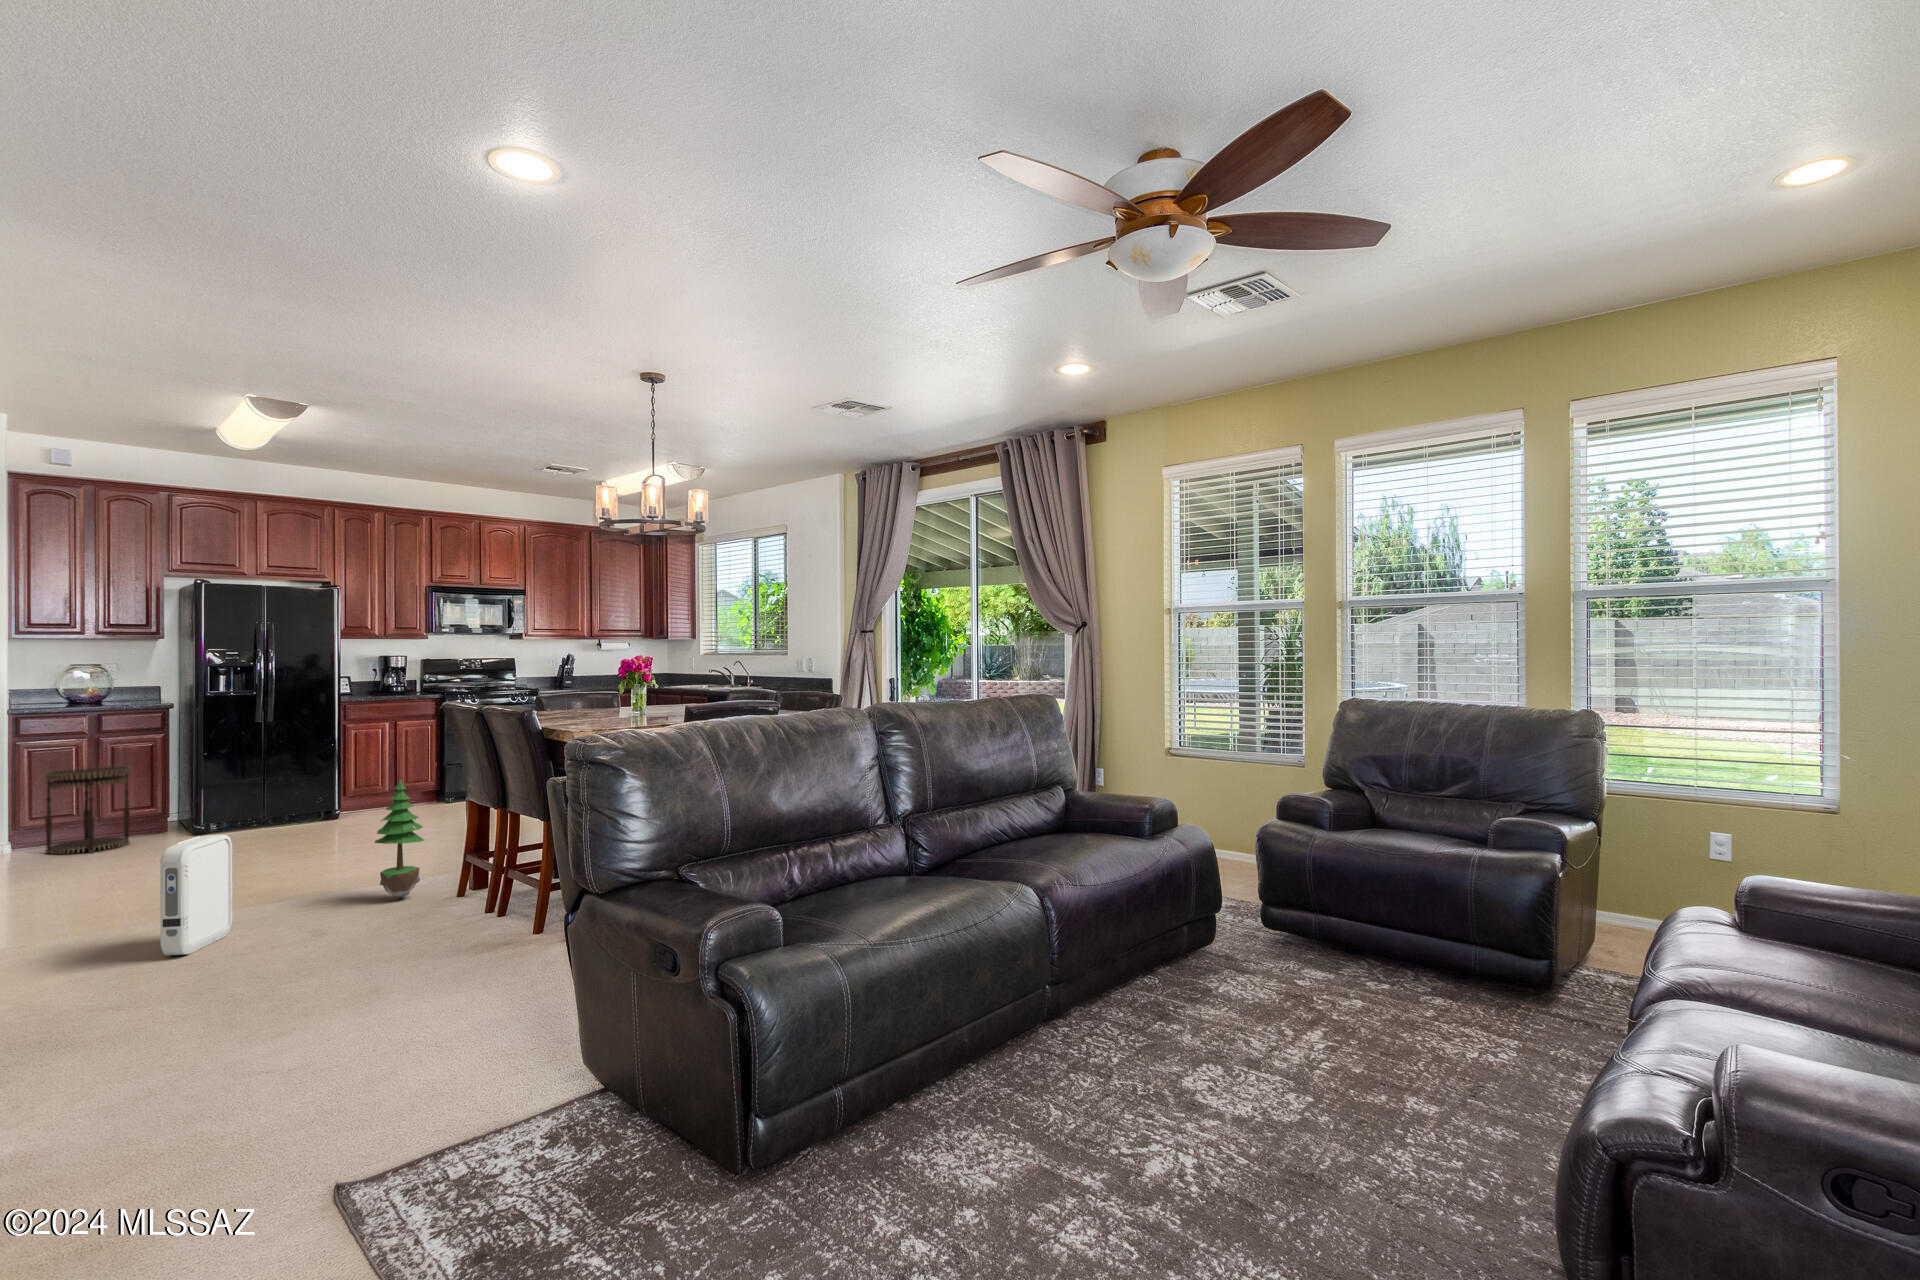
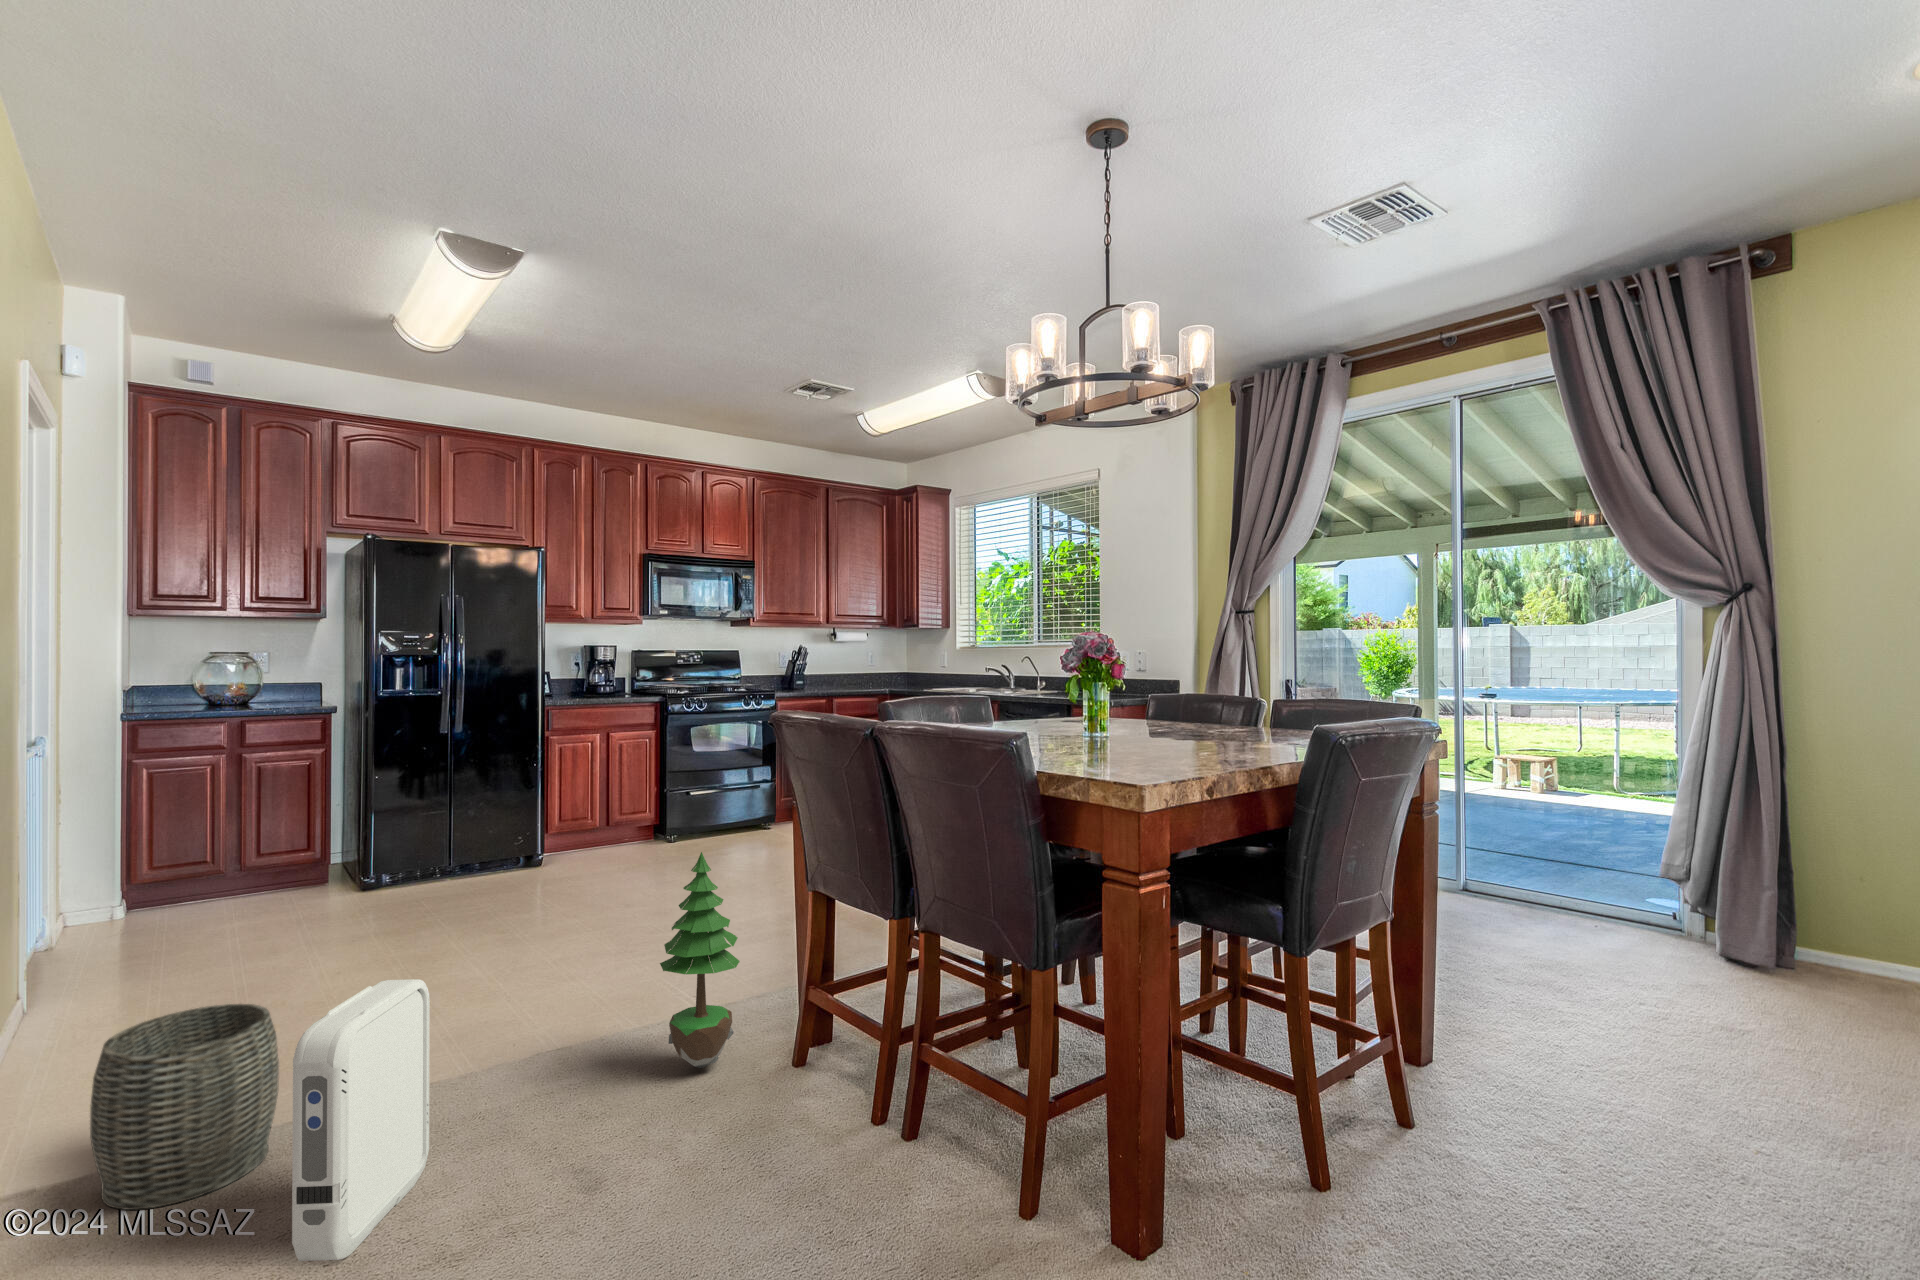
side table: present [44,766,131,854] -> none [165,793,282,921]
woven basket: none [47,858,147,949] -> present [90,1004,279,1210]

